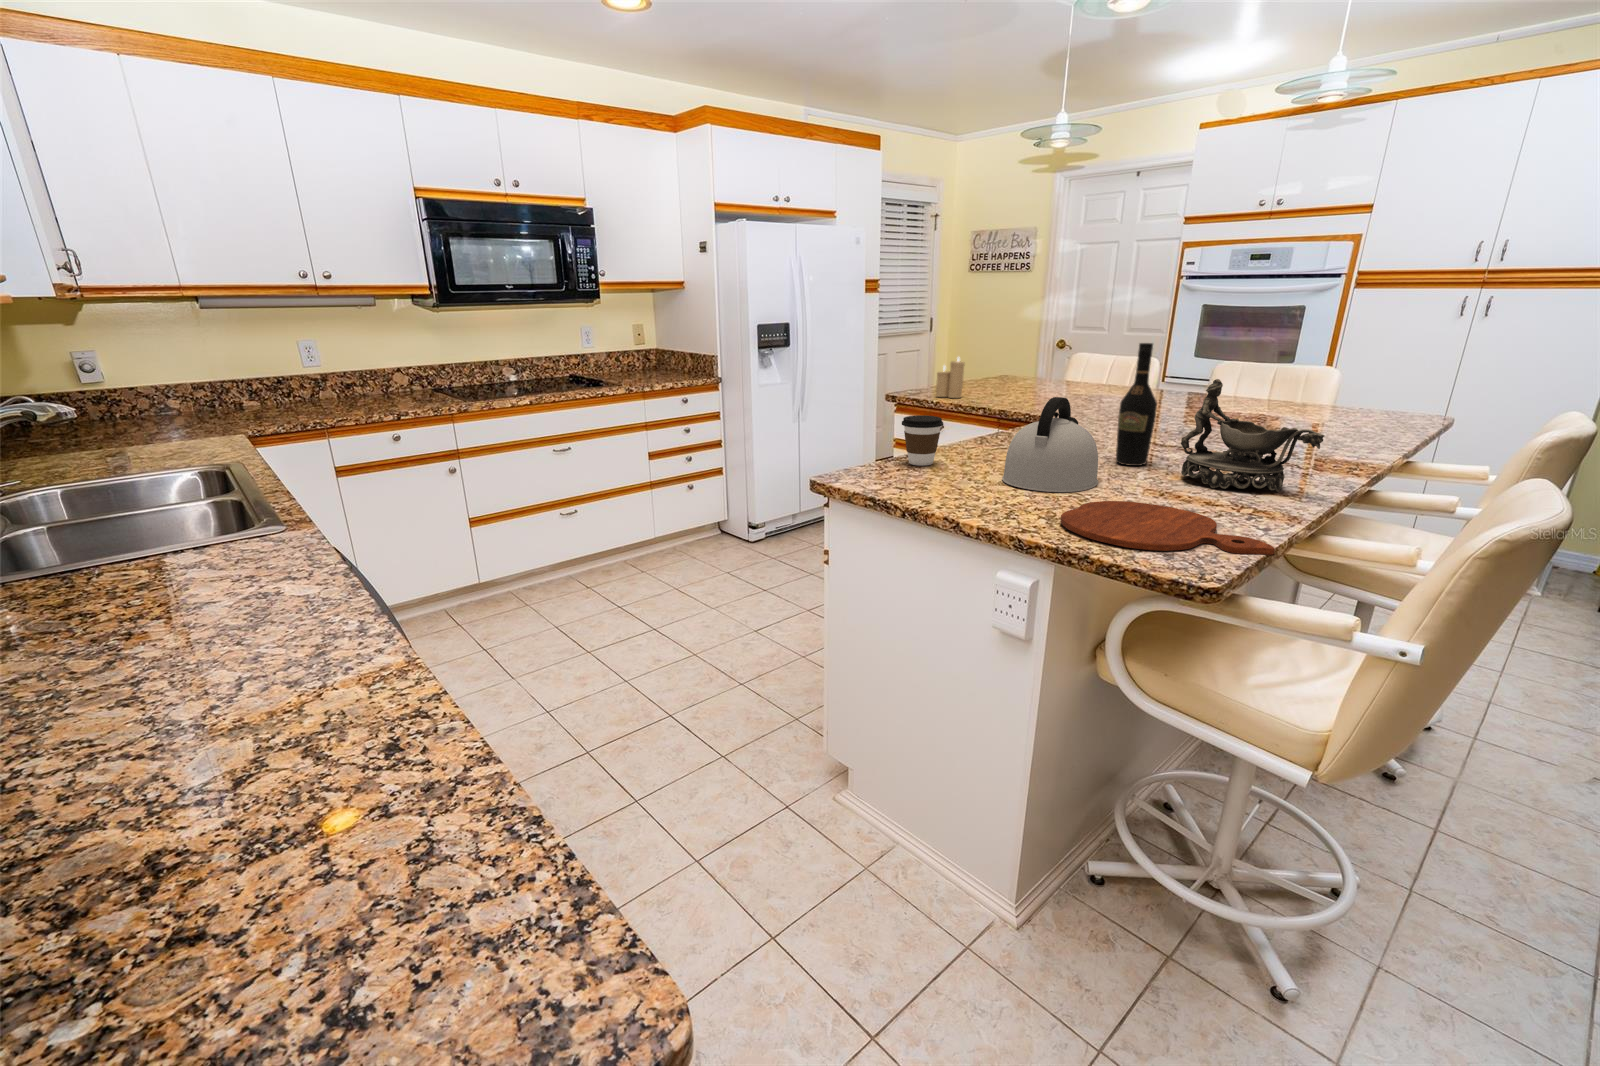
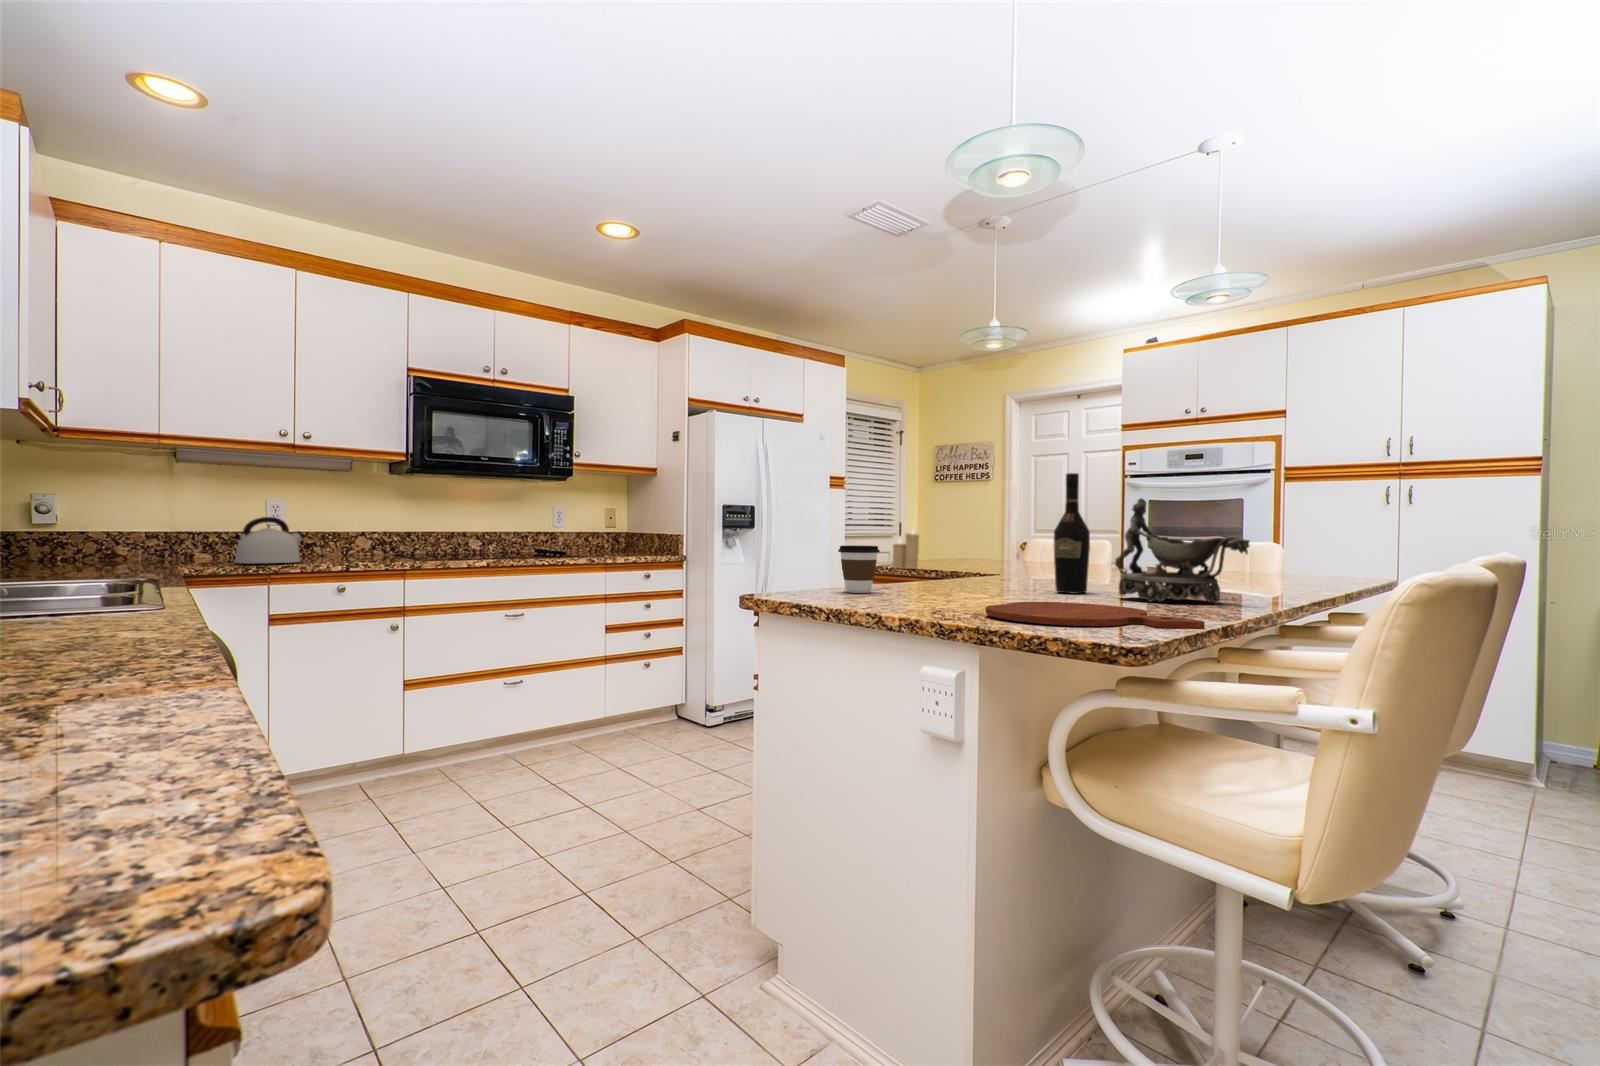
kettle: present [1002,397,1098,492] -> present [235,517,304,563]

